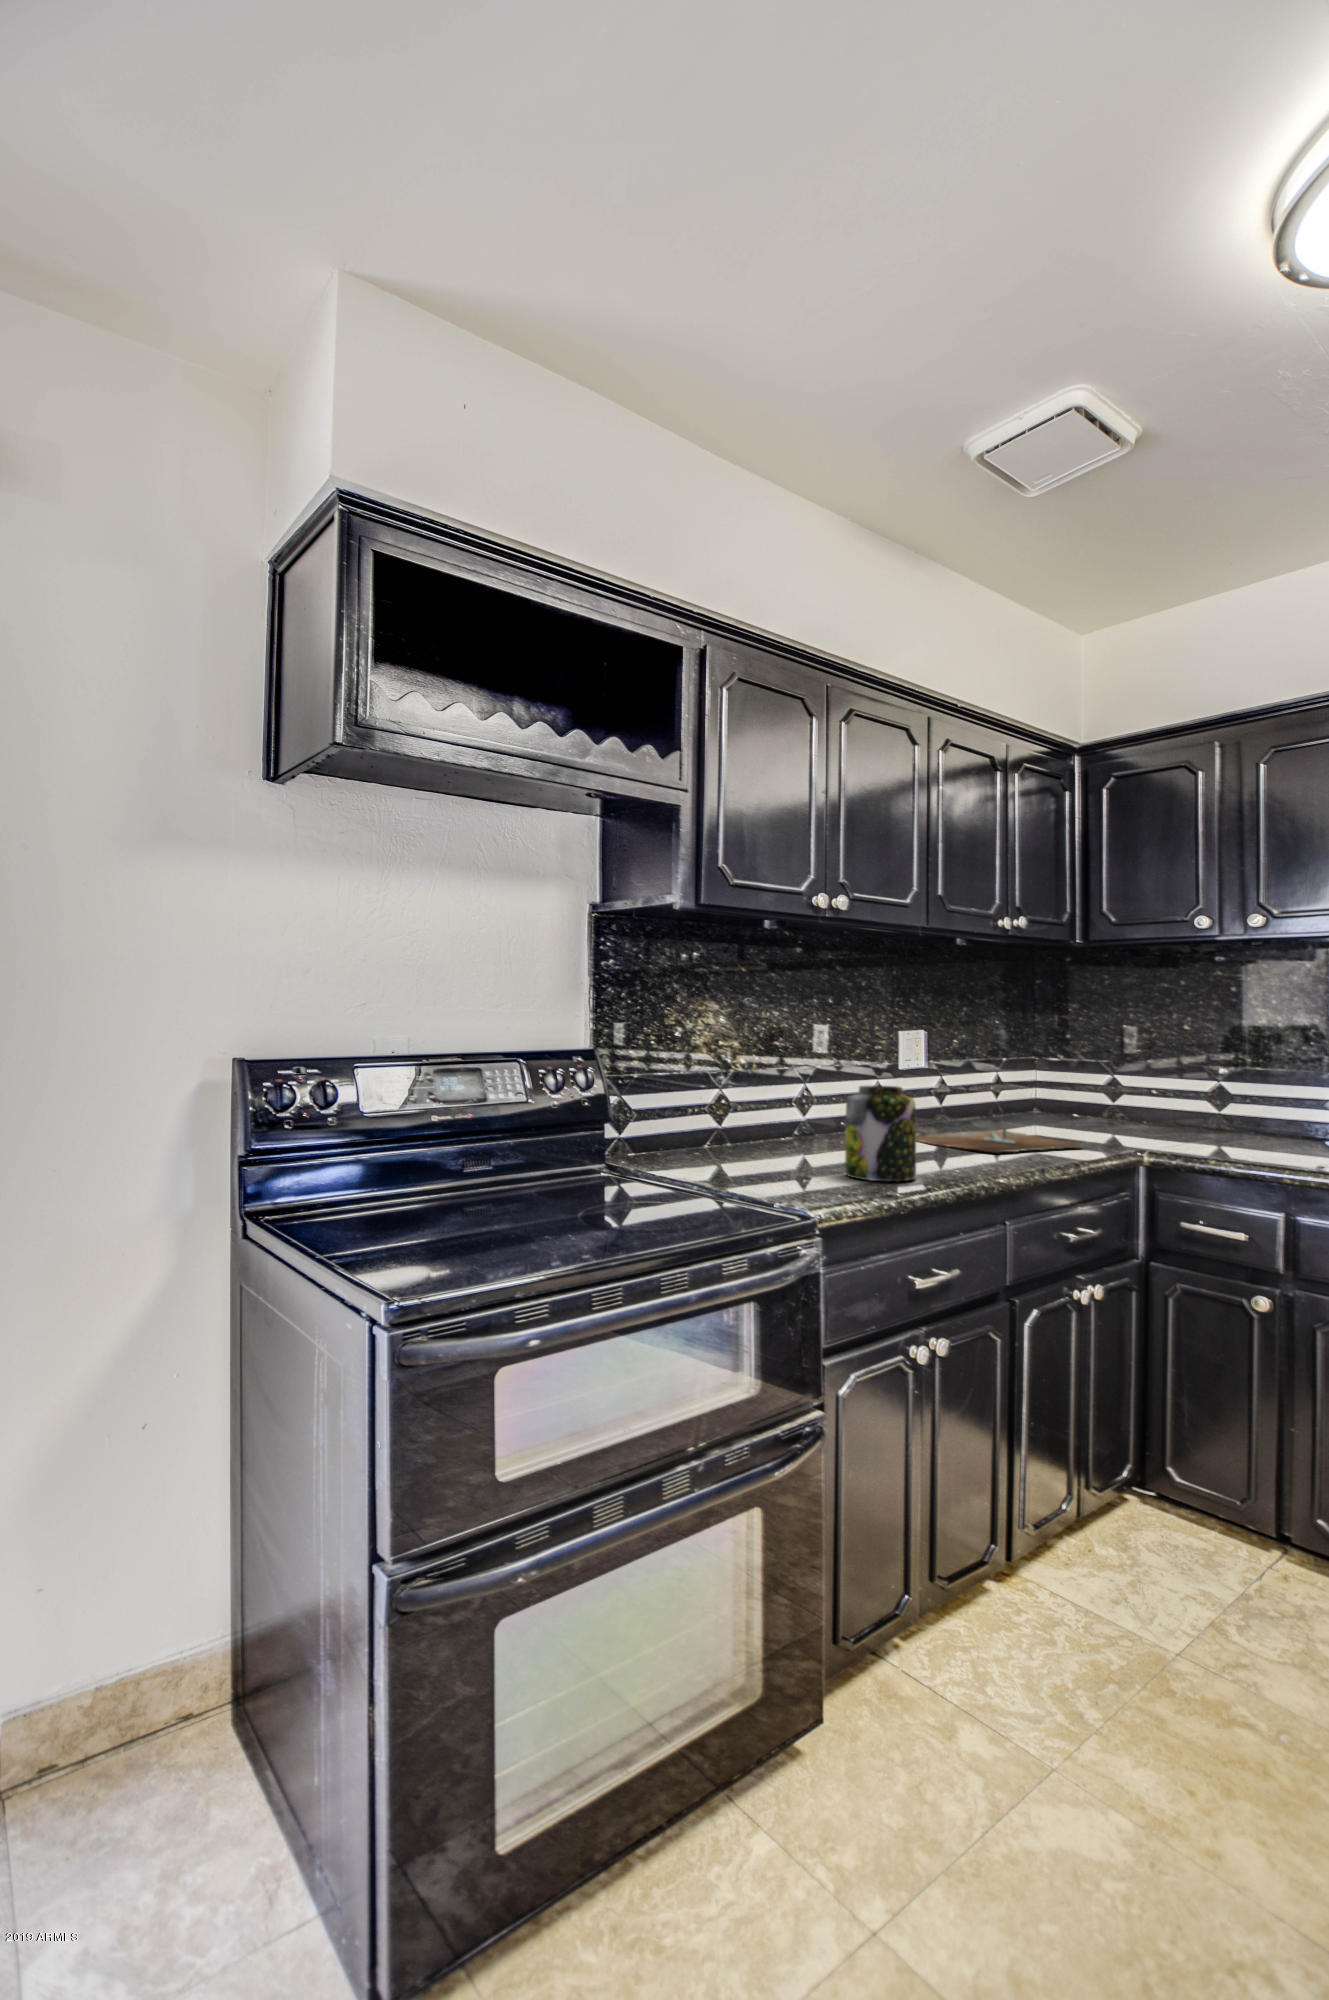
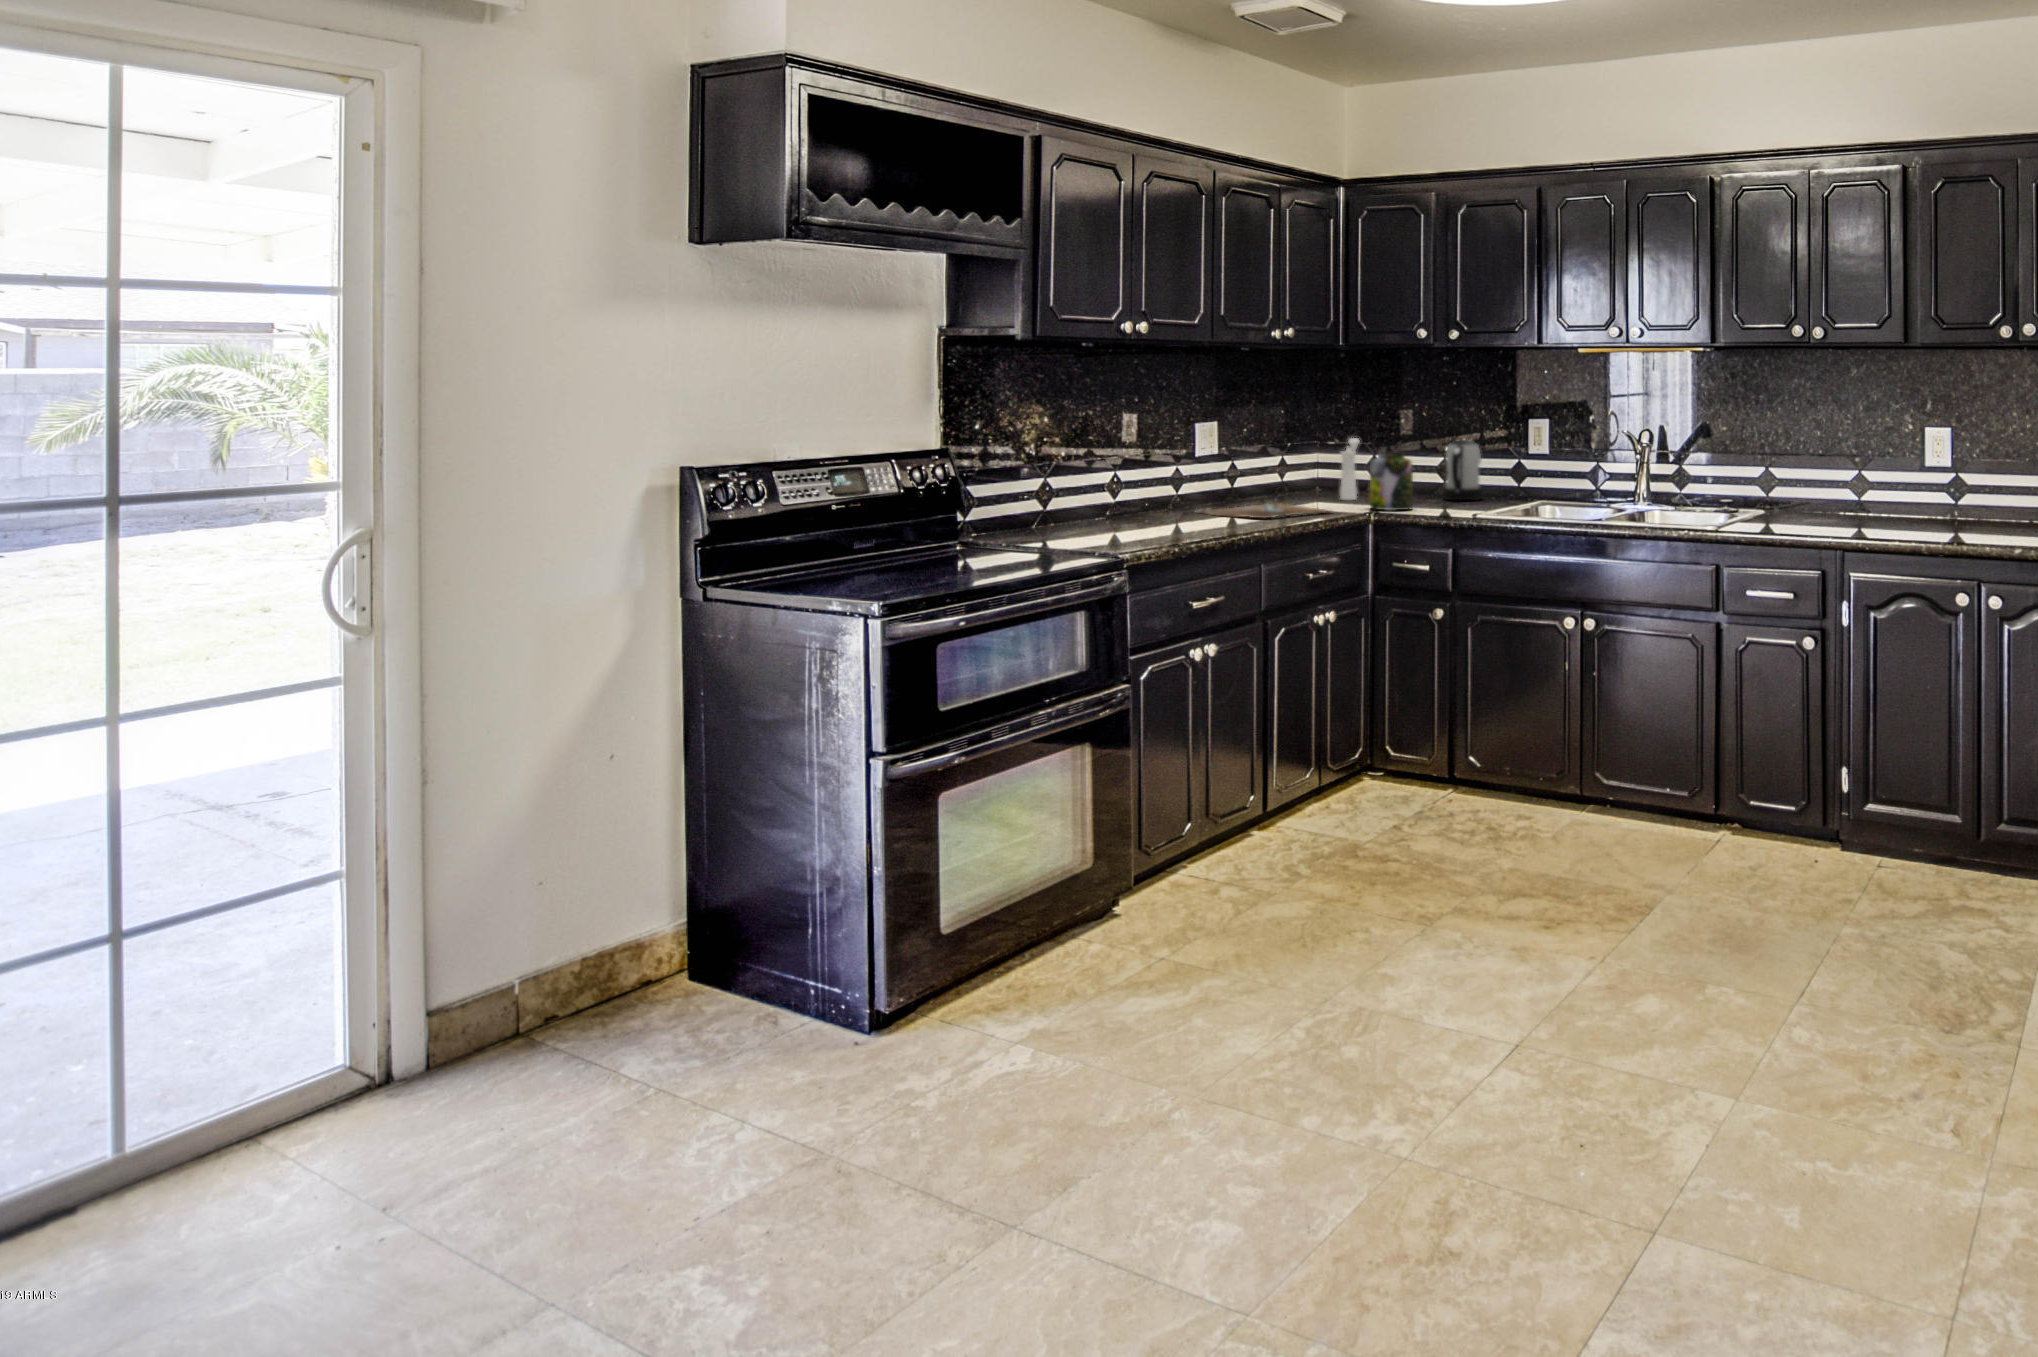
pepper mill: none [1077,1054,1100,1130] -> present [1340,438,1359,500]
kettle: none [1217,1060,1277,1139] -> present [1444,440,1483,500]
jar: present [845,1086,916,1181] -> present [1370,453,1413,510]

